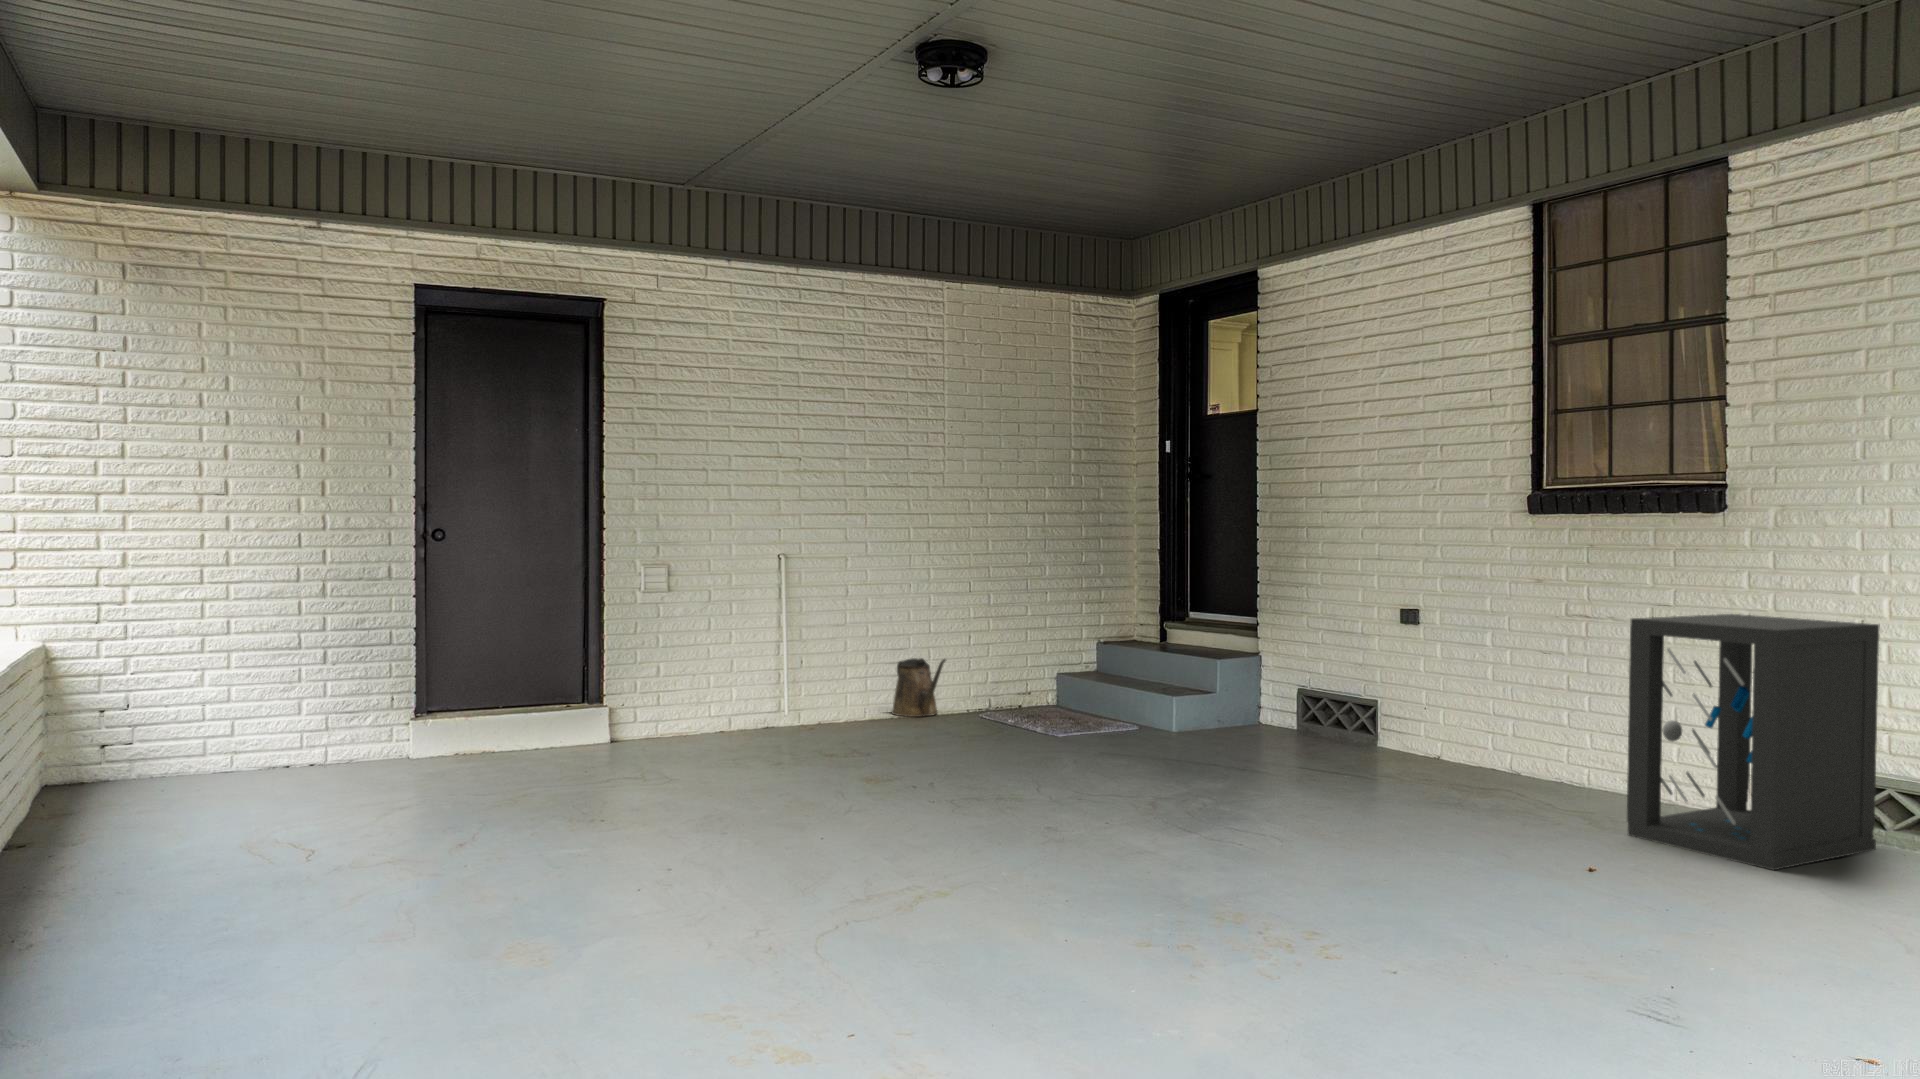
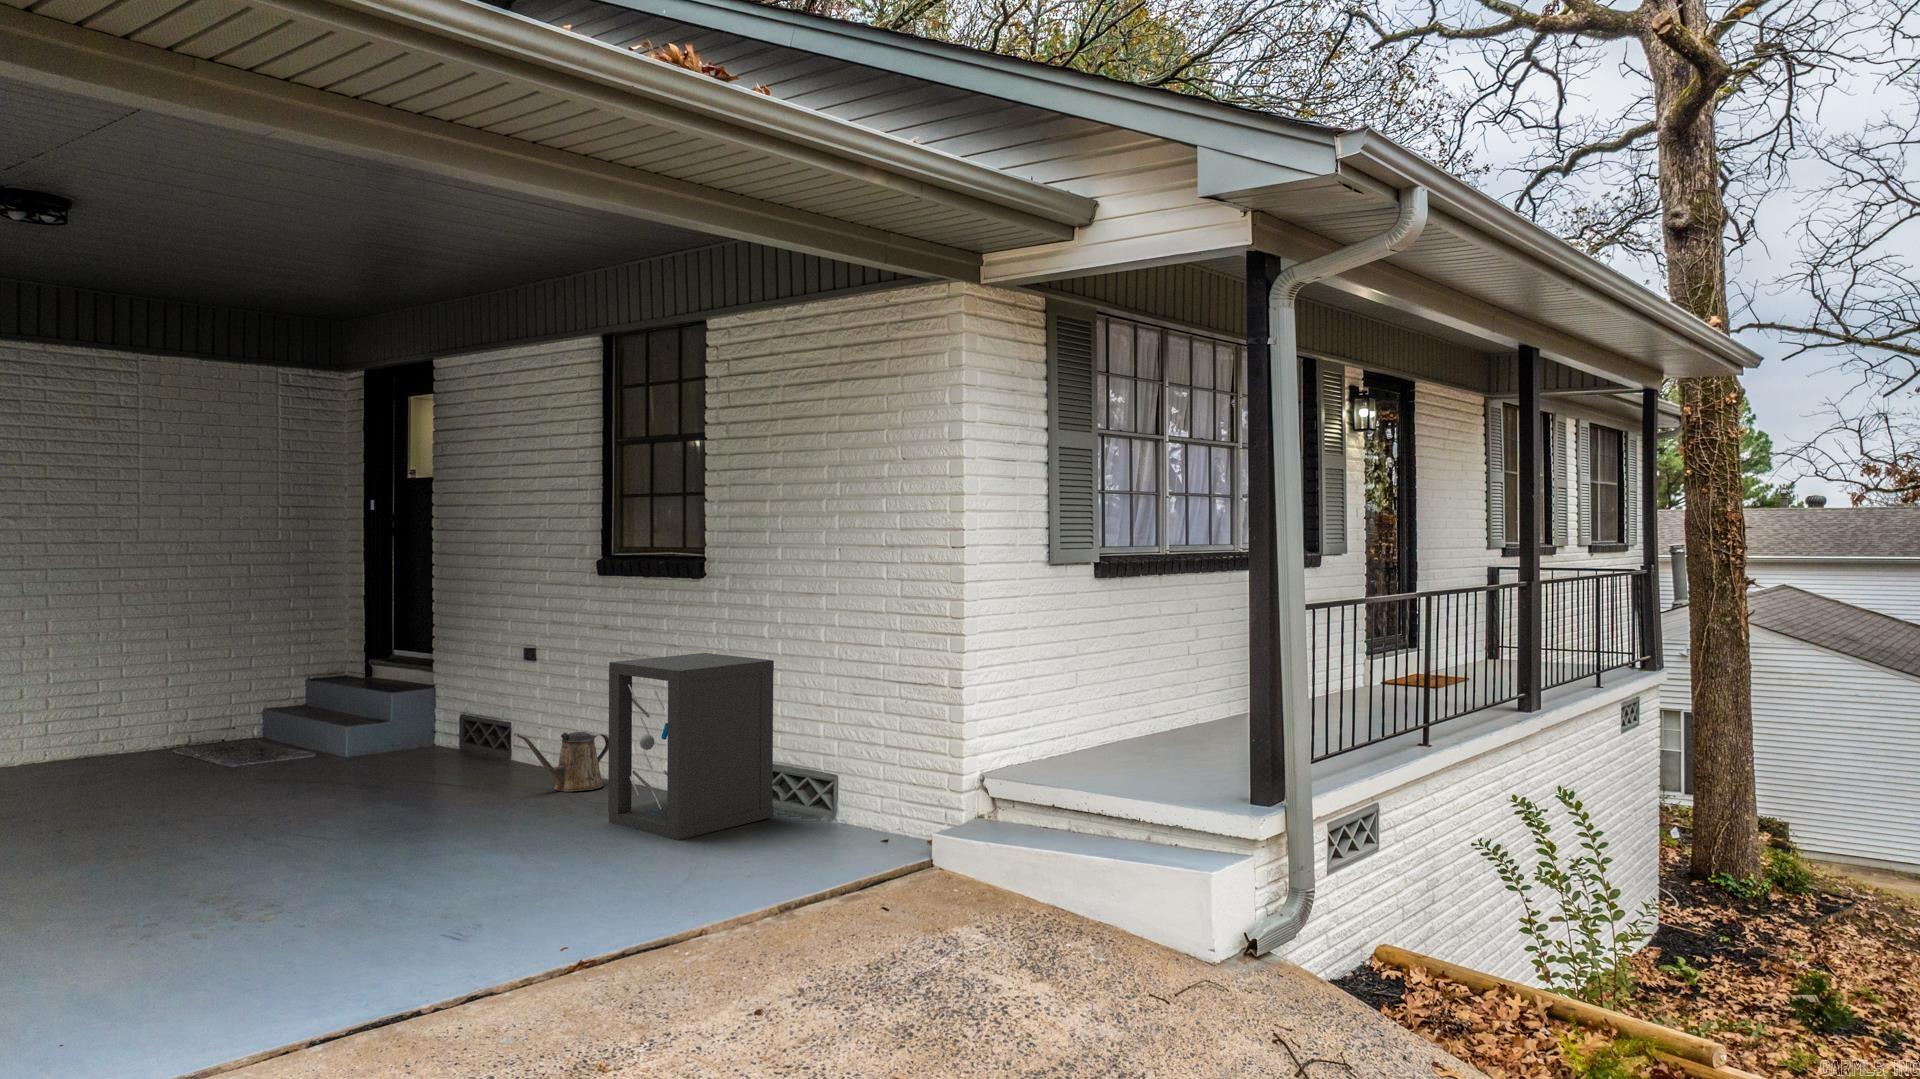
watering can: present [892,658,946,717] -> present [518,732,609,792]

